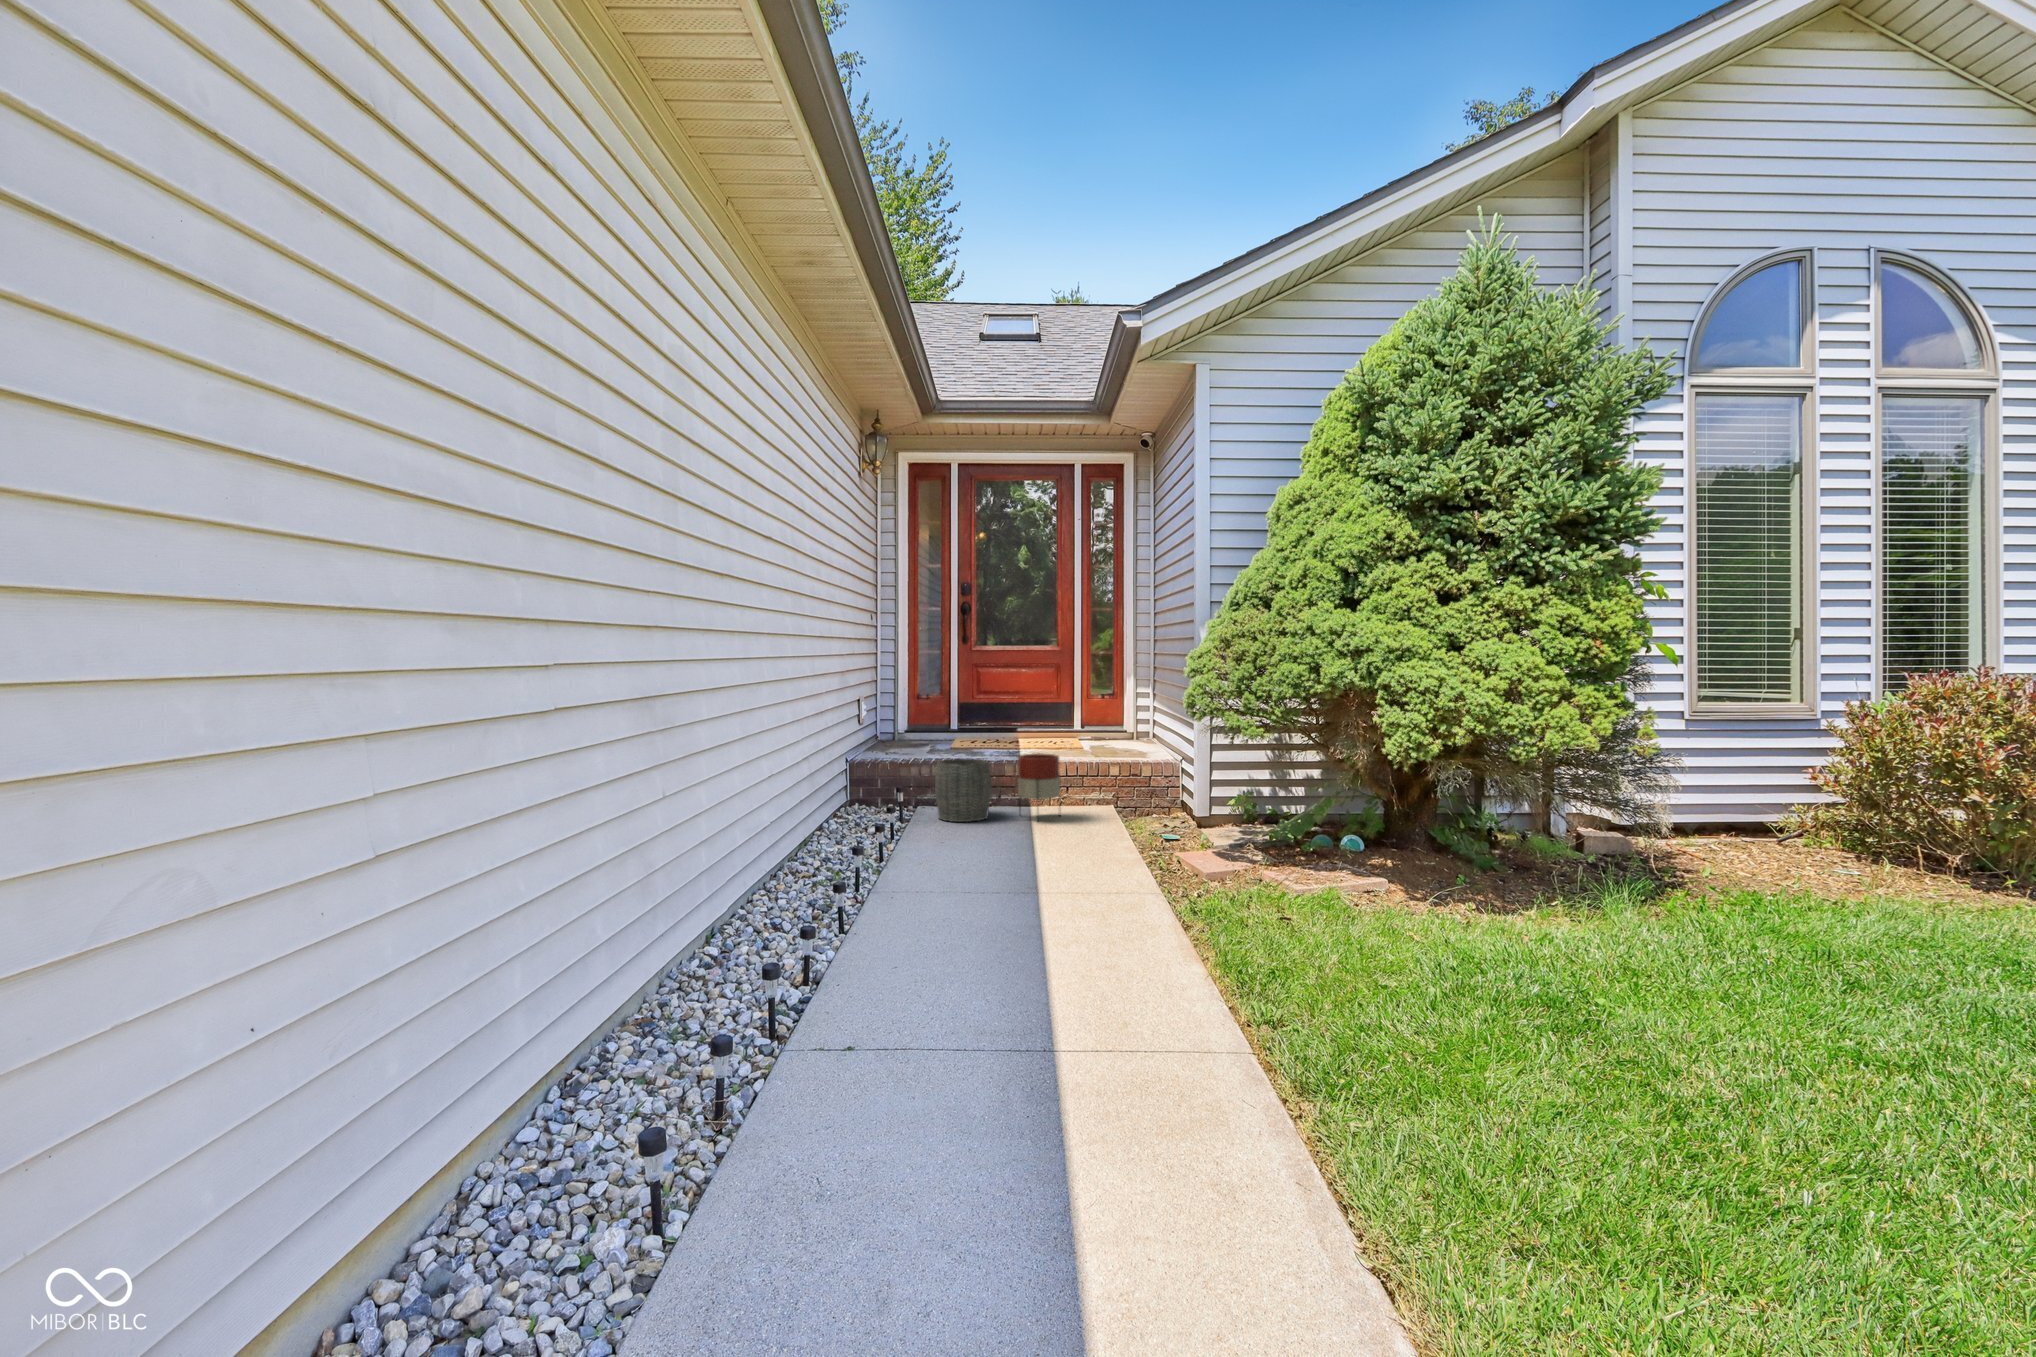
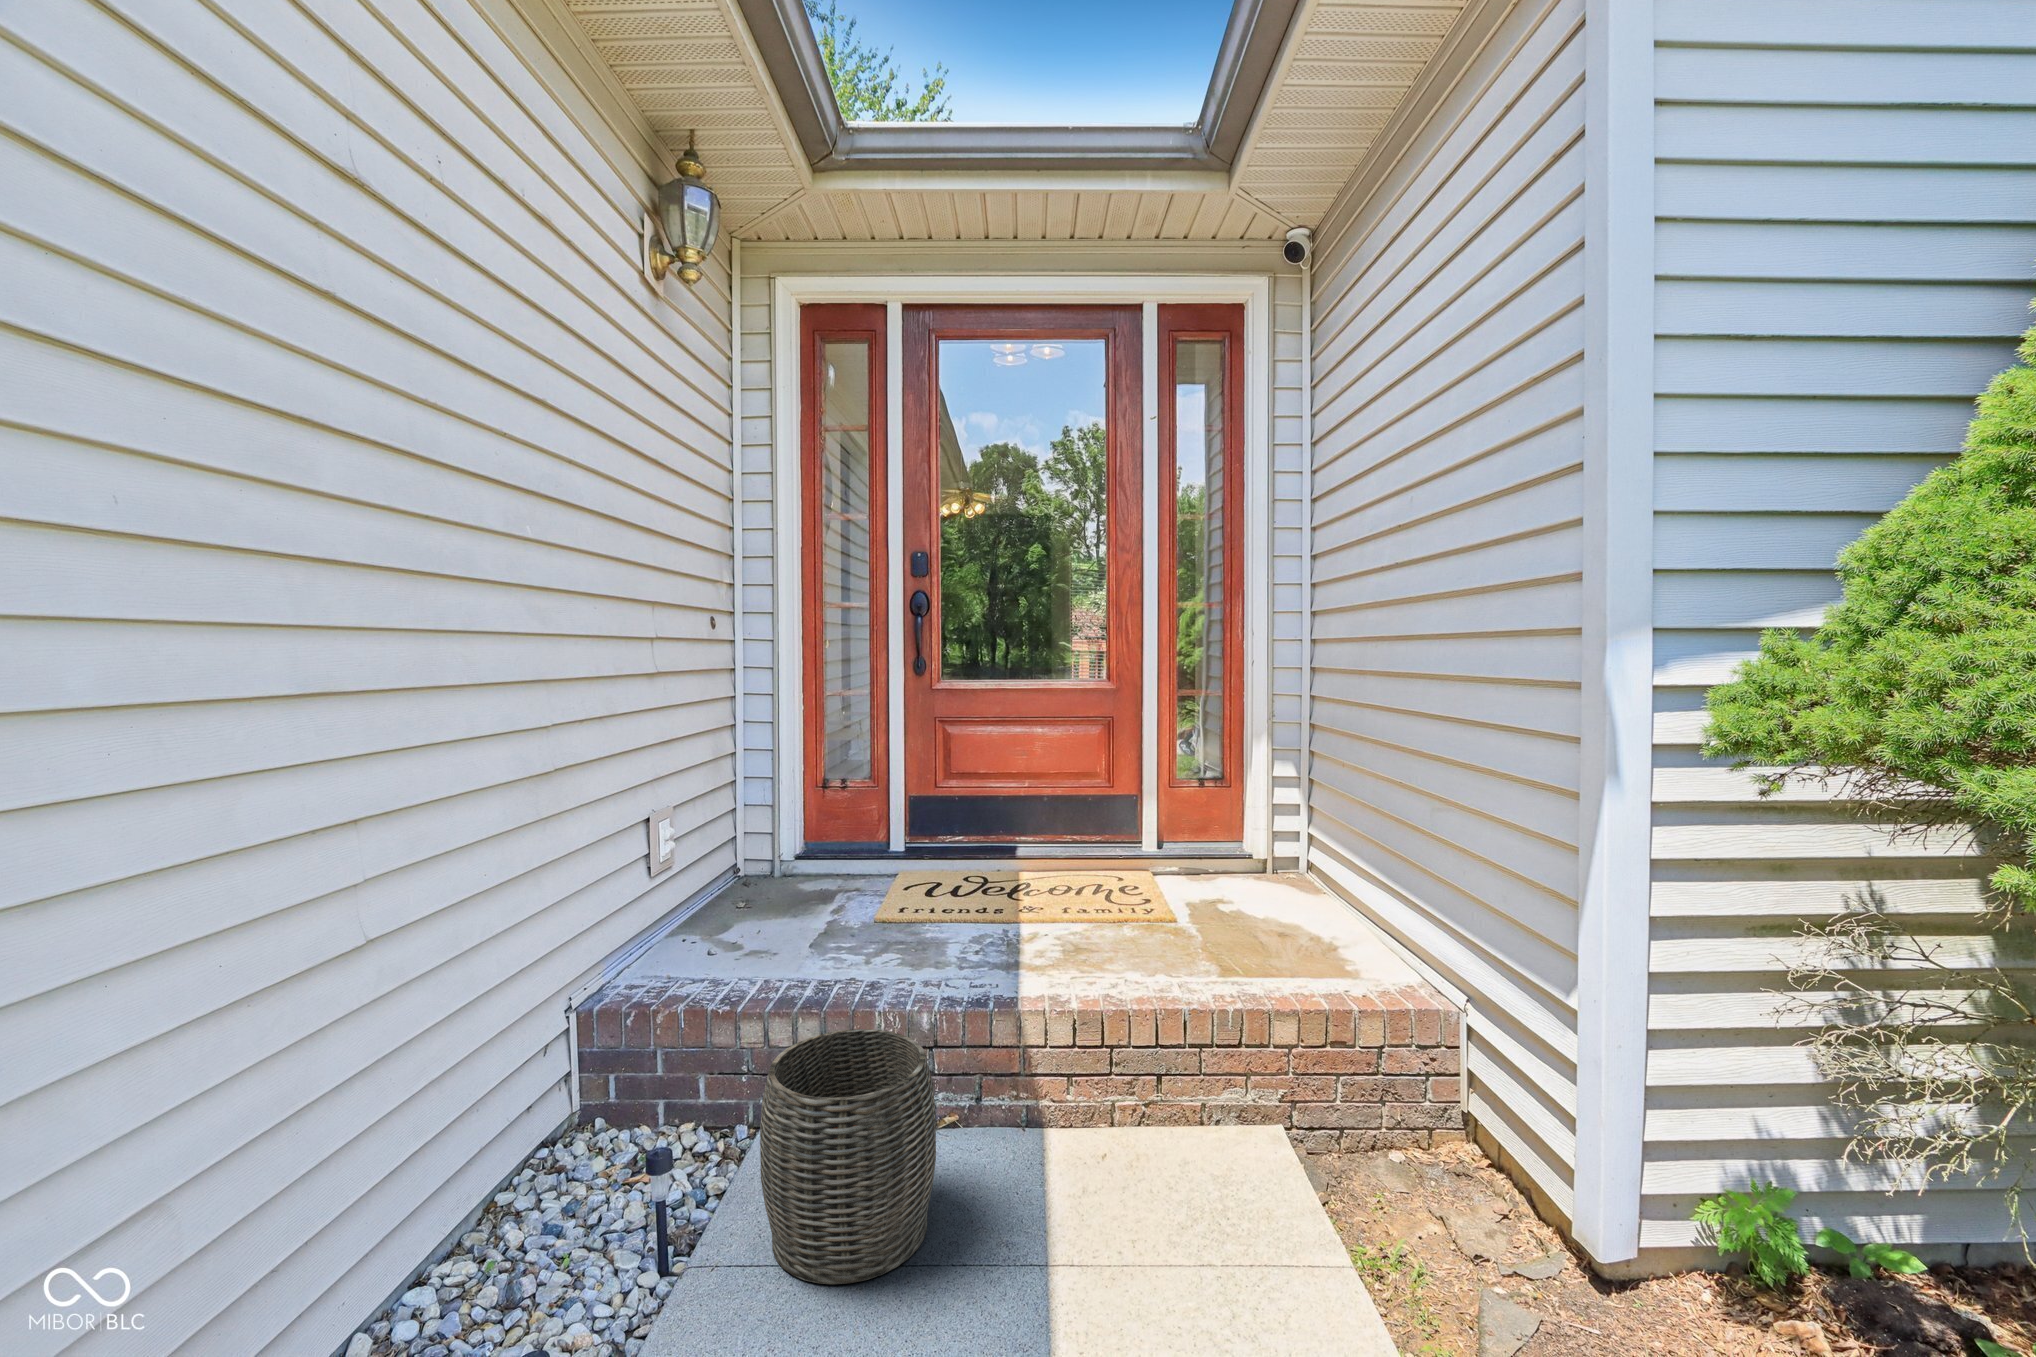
planter: present [1018,754,1060,809] -> none [1017,1027,1148,1301]

